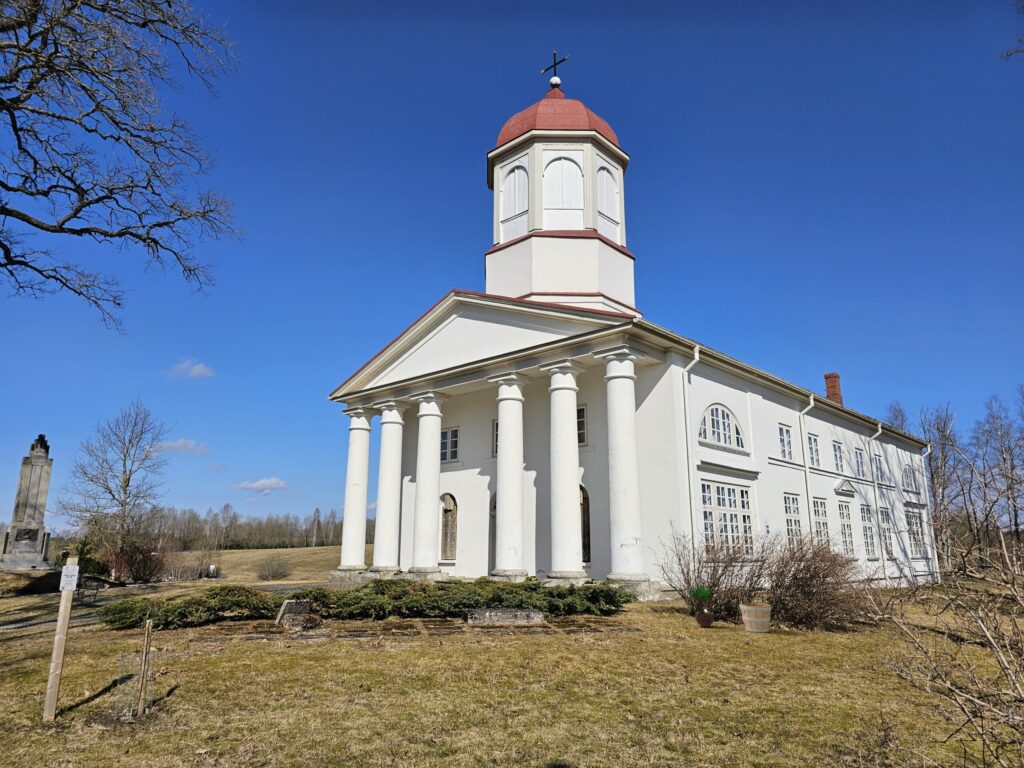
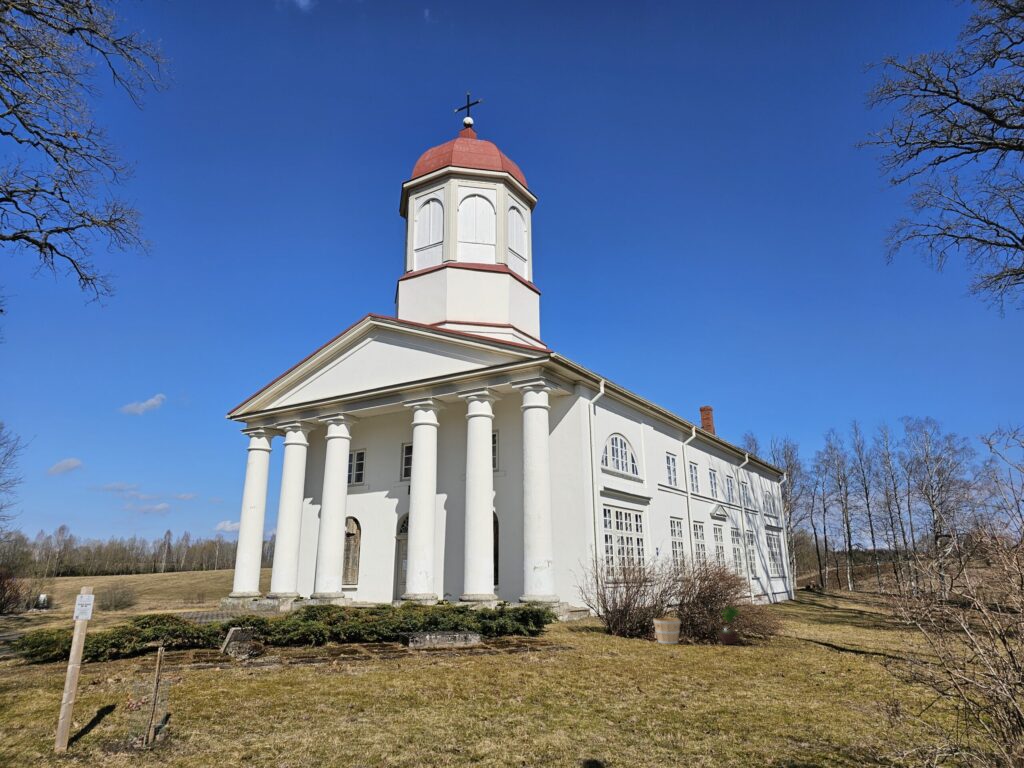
potted tree: present [689,586,714,627] -> present [720,606,738,644]

